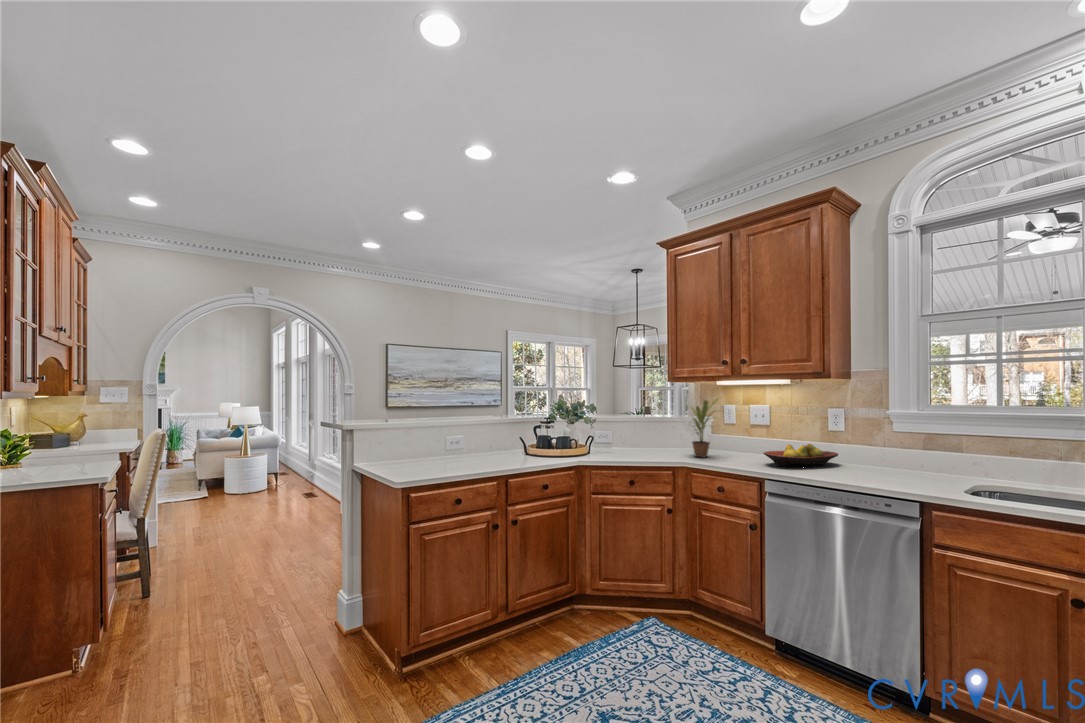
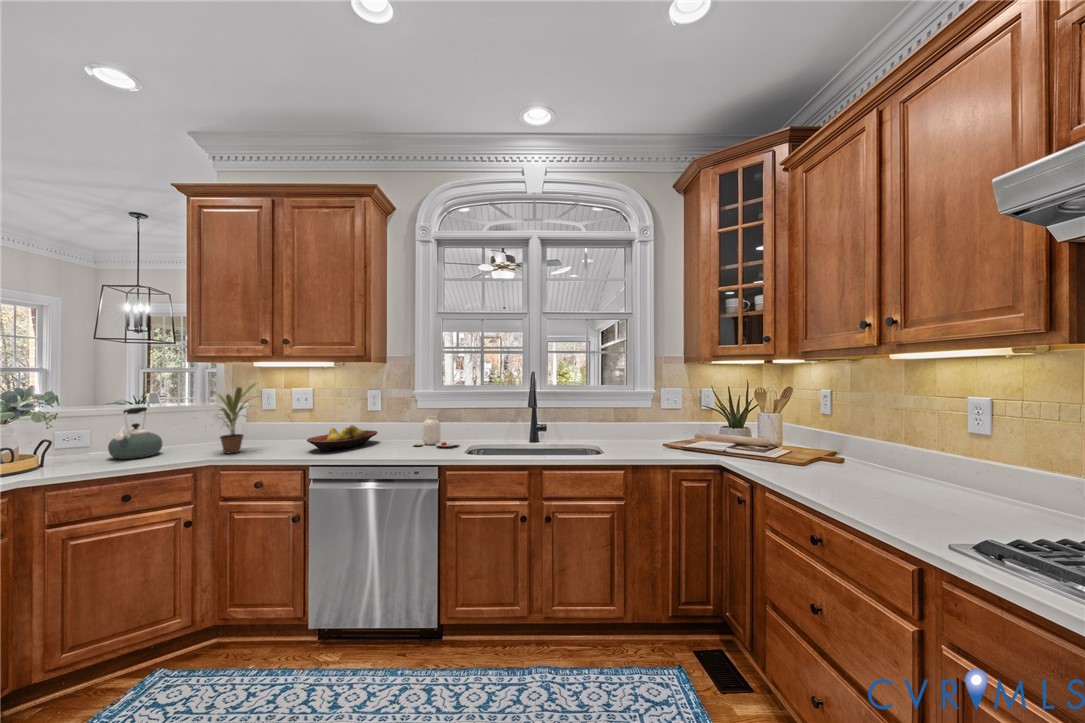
kettle: none [620,414,653,452] -> present [108,407,162,459]
jar: none [882,442,947,481] -> present [414,416,459,447]

